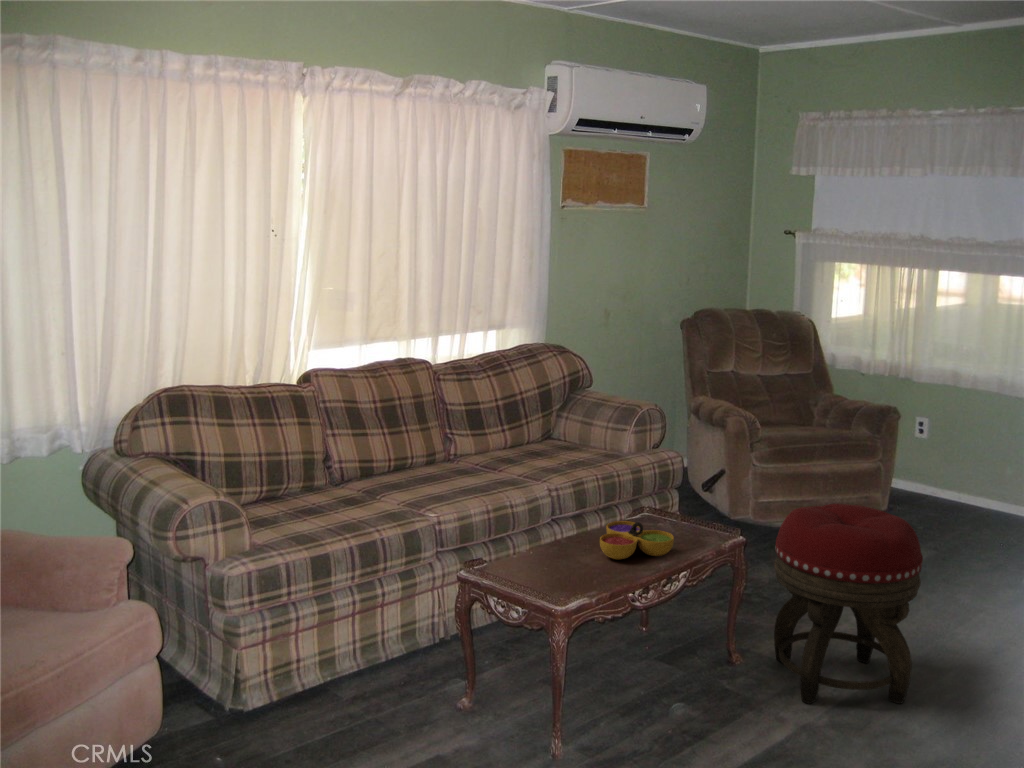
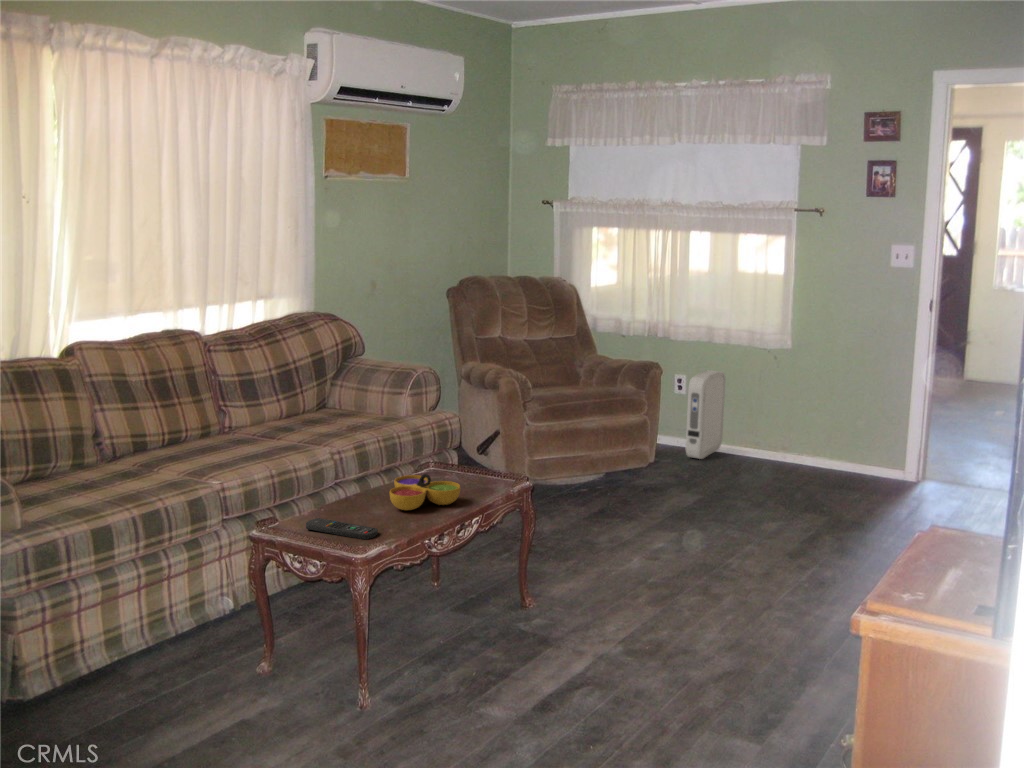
air purifier: none [931,415,980,511] -> present [686,370,725,459]
footstool: present [774,504,923,704] -> none [553,447,684,632]
remote control: none [513,562,584,590] -> present [306,518,378,540]

